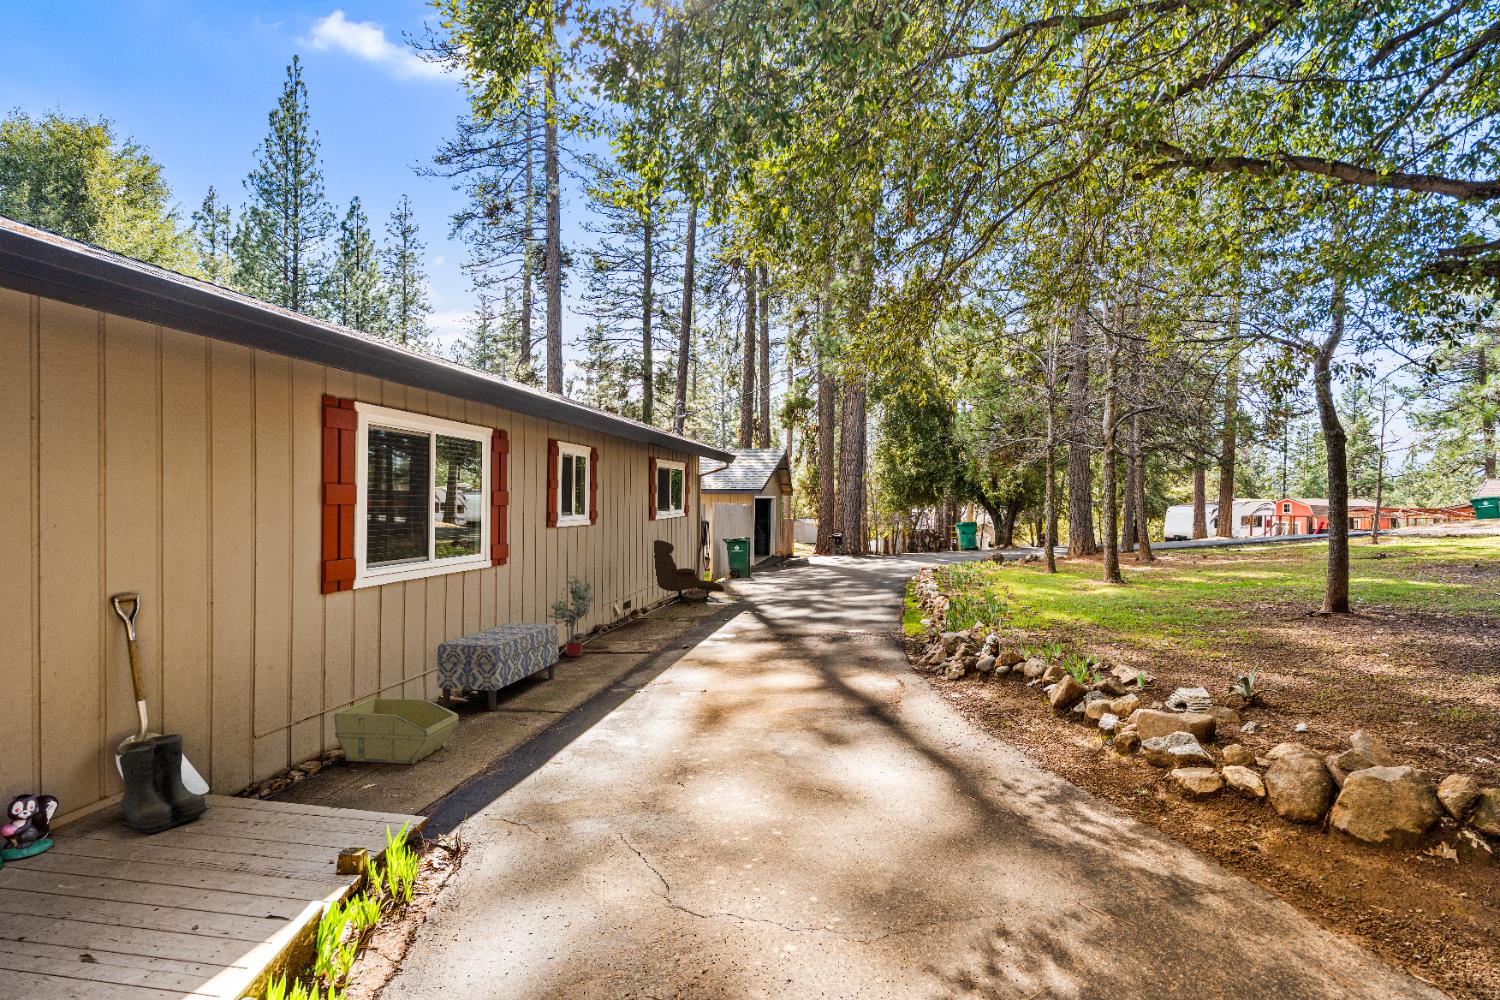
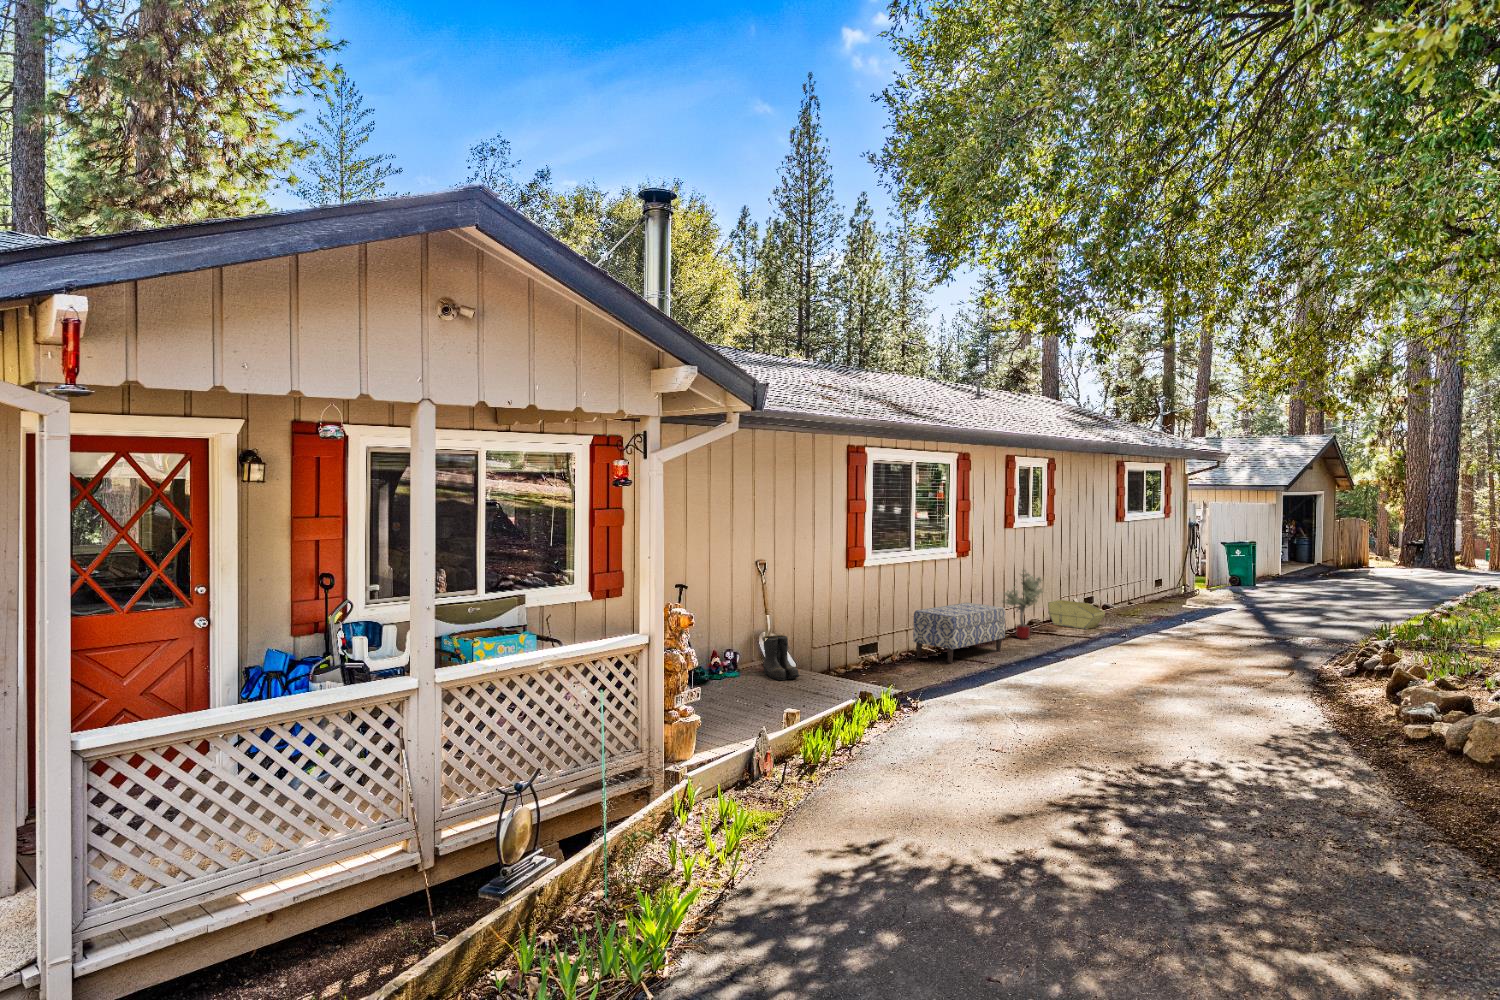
lounge chair: present [654,540,724,606] -> none [1120,540,1204,610]
storage bin: present [334,698,459,764] -> present [1048,600,1105,629]

